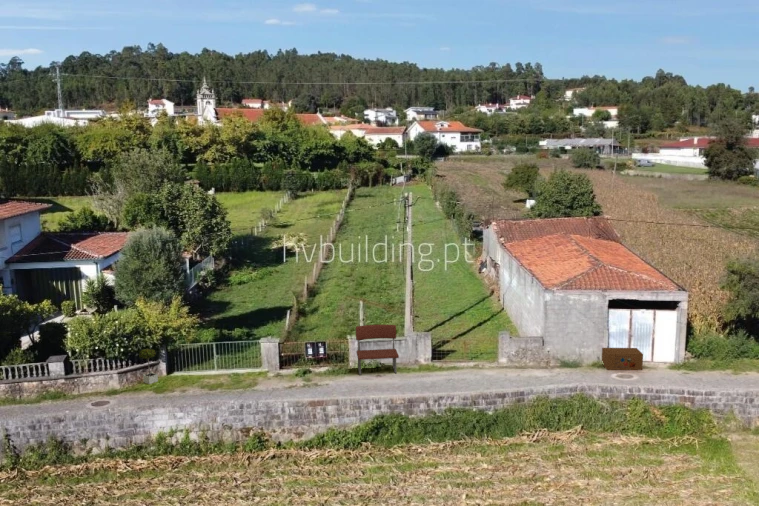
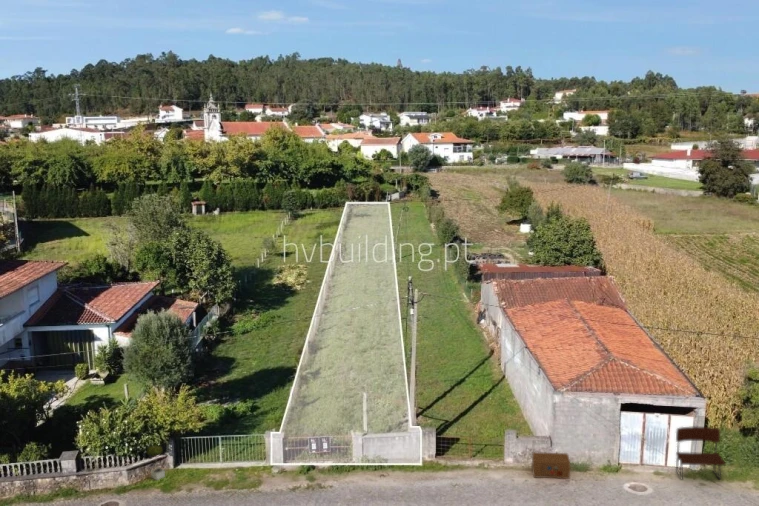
bench: present [356,324,399,375] -> present [676,426,725,479]
cardboard box: present [602,348,643,370] -> present [532,452,570,479]

